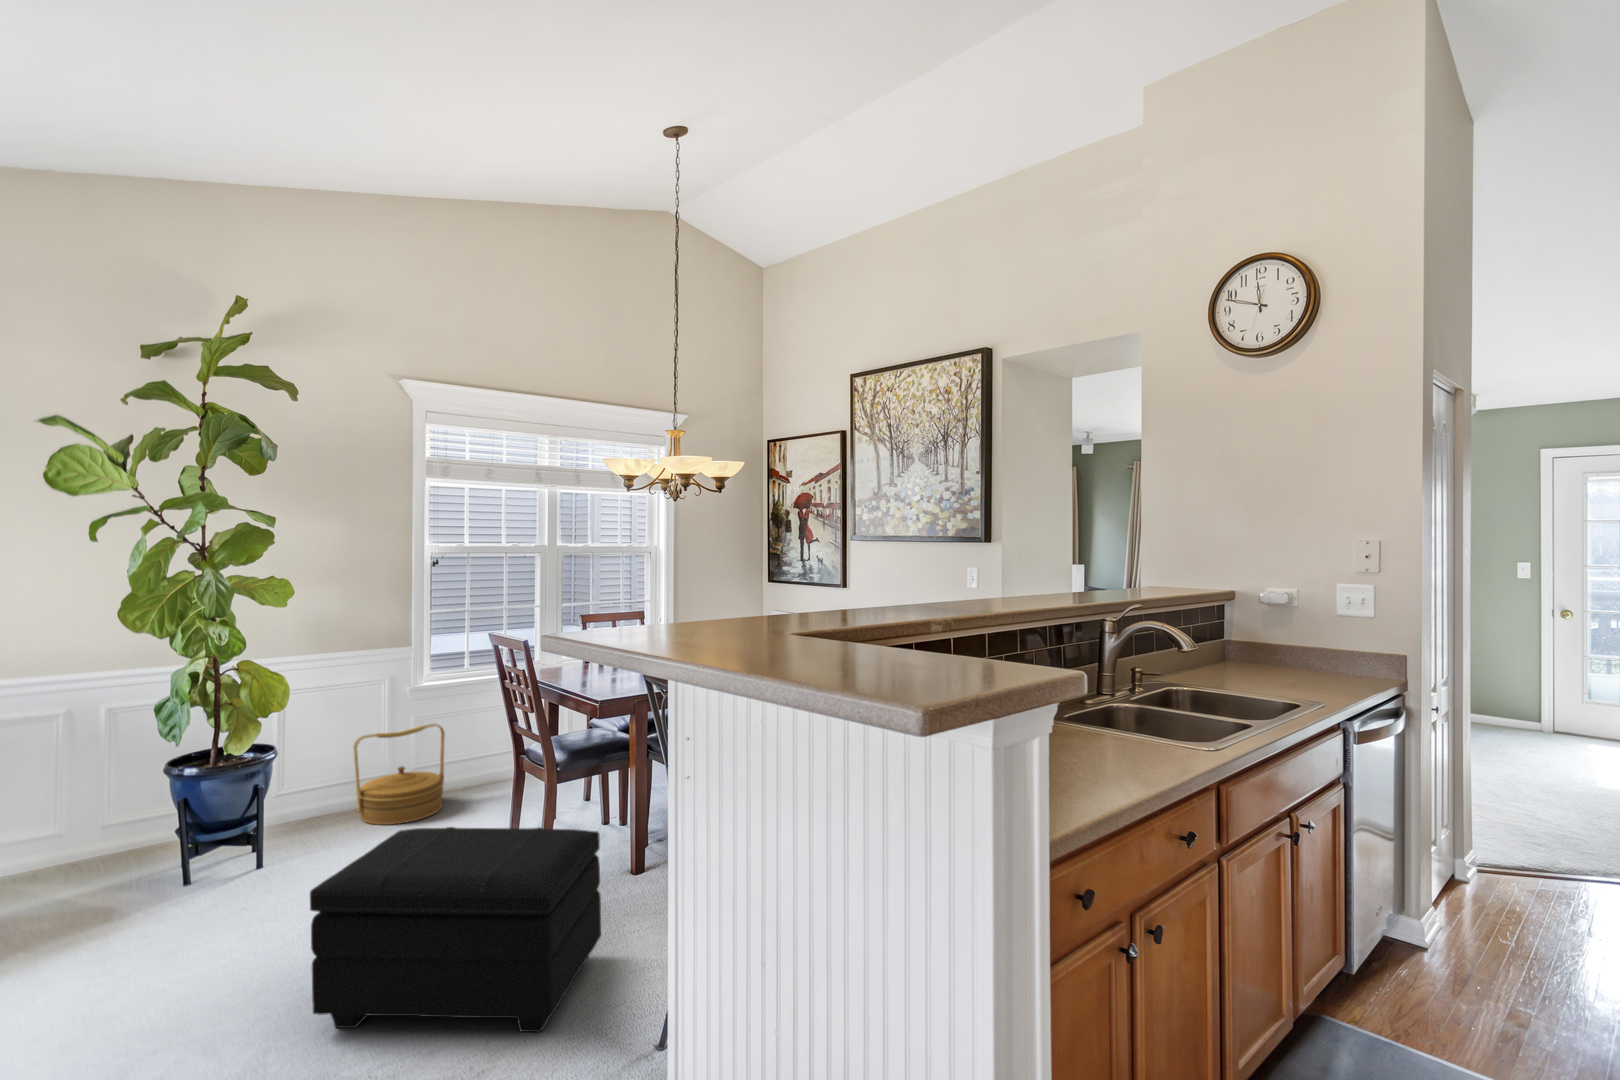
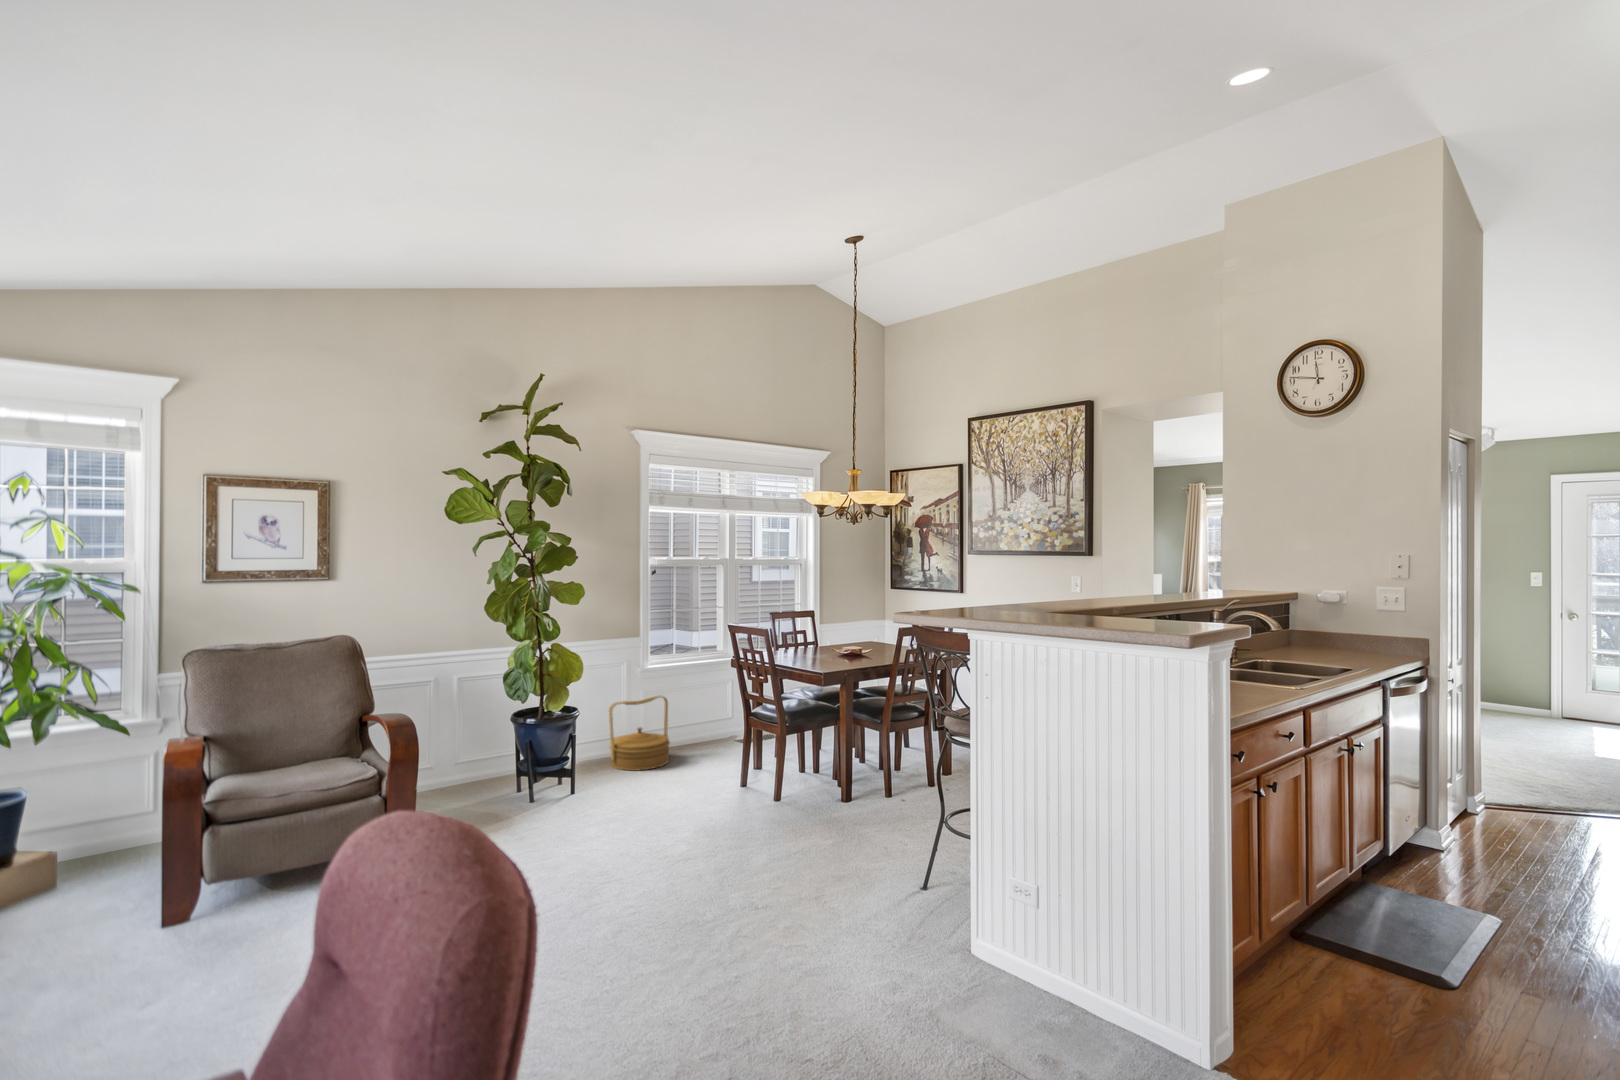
footstool: present [310,827,601,1032] -> none [685,754,851,883]

